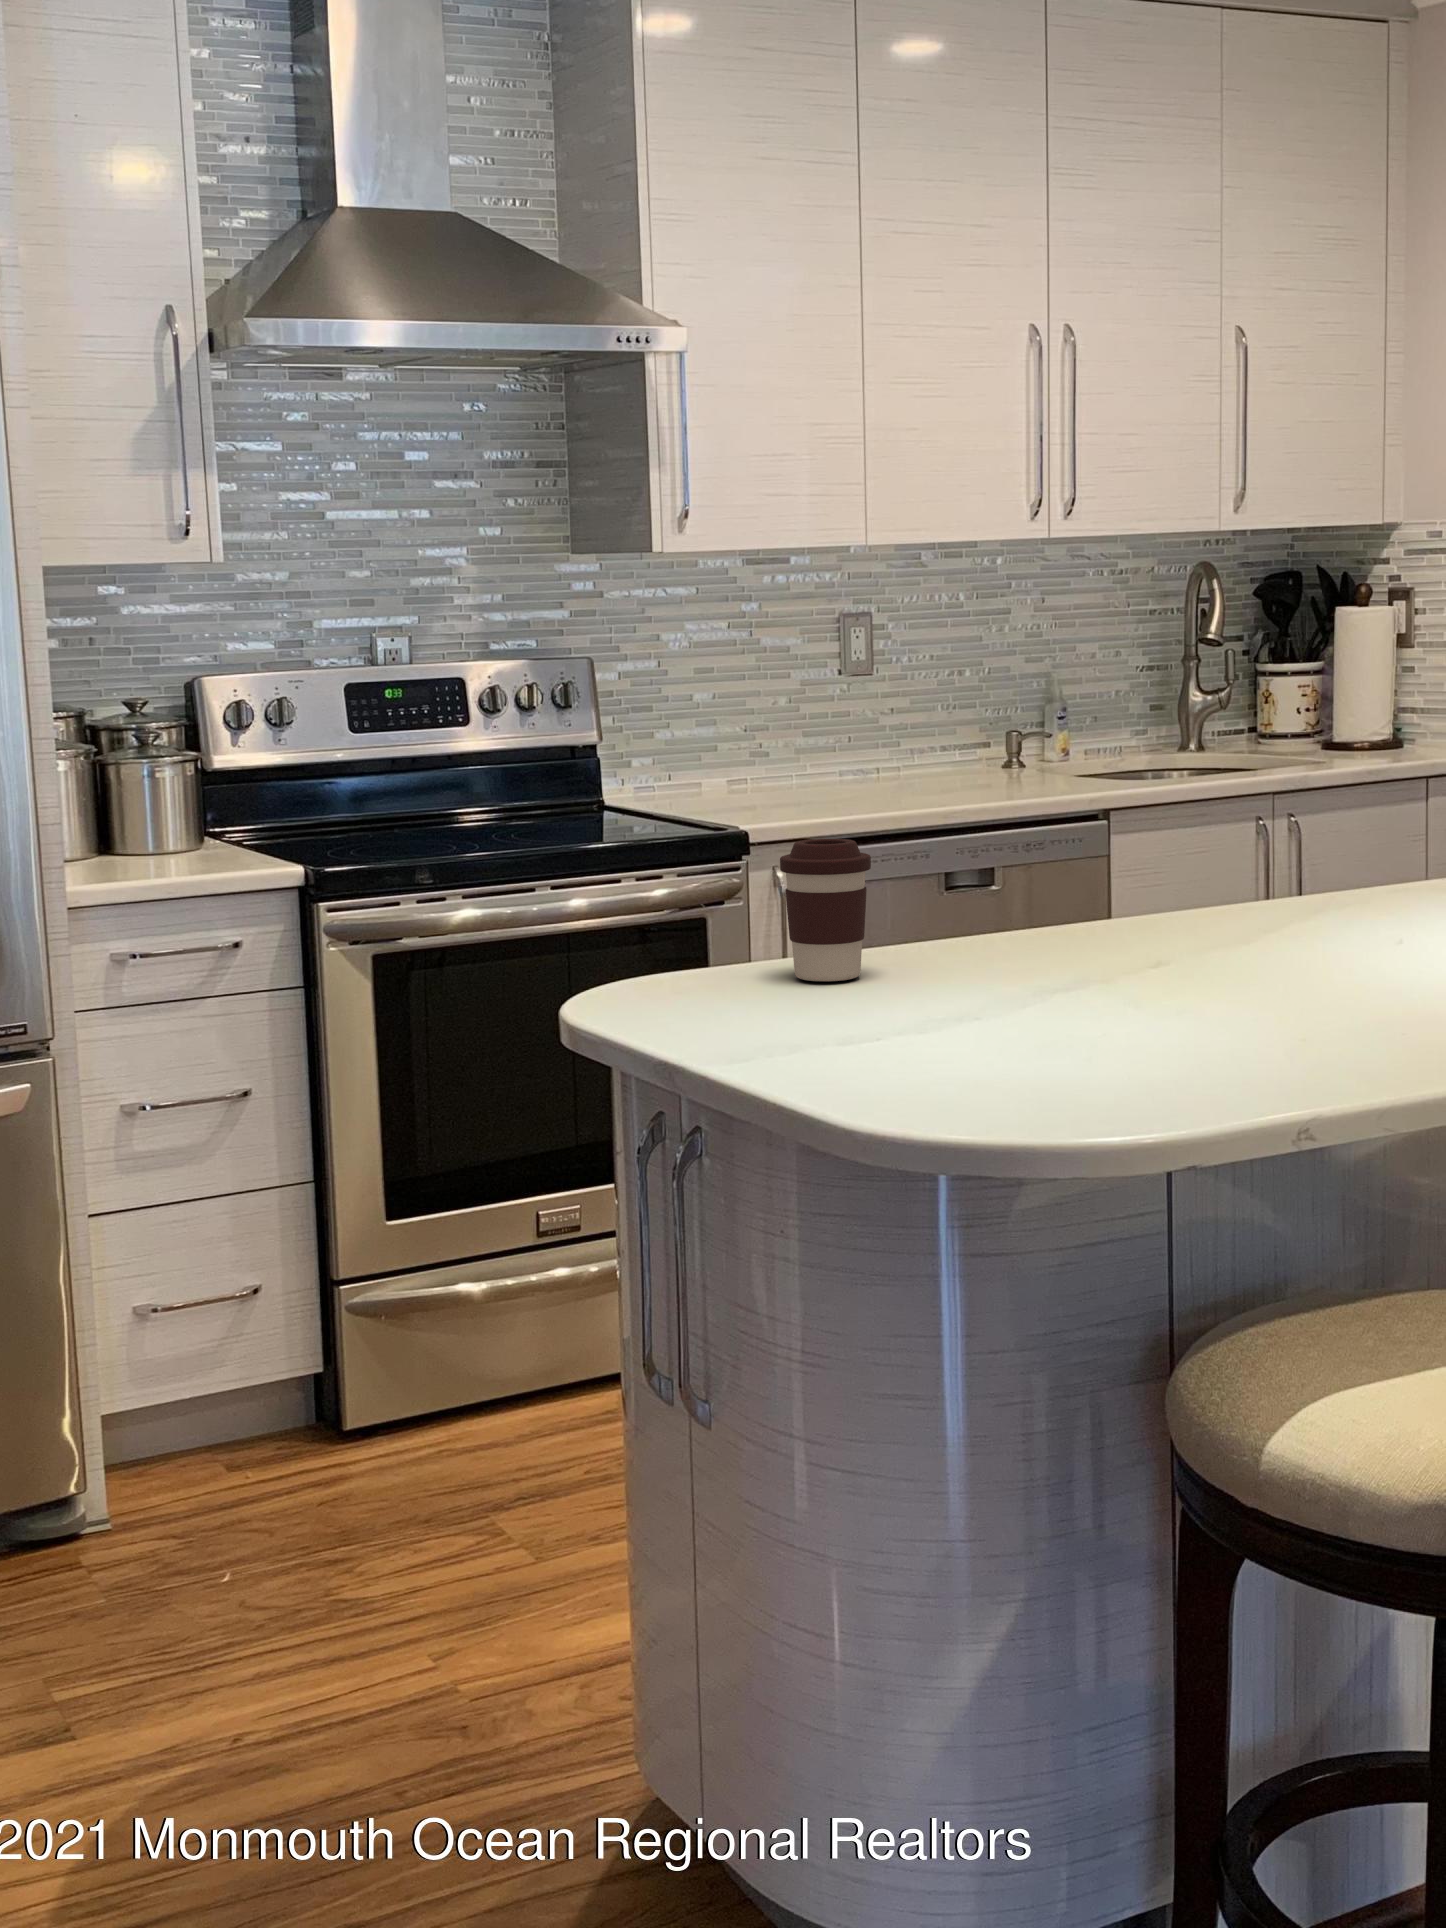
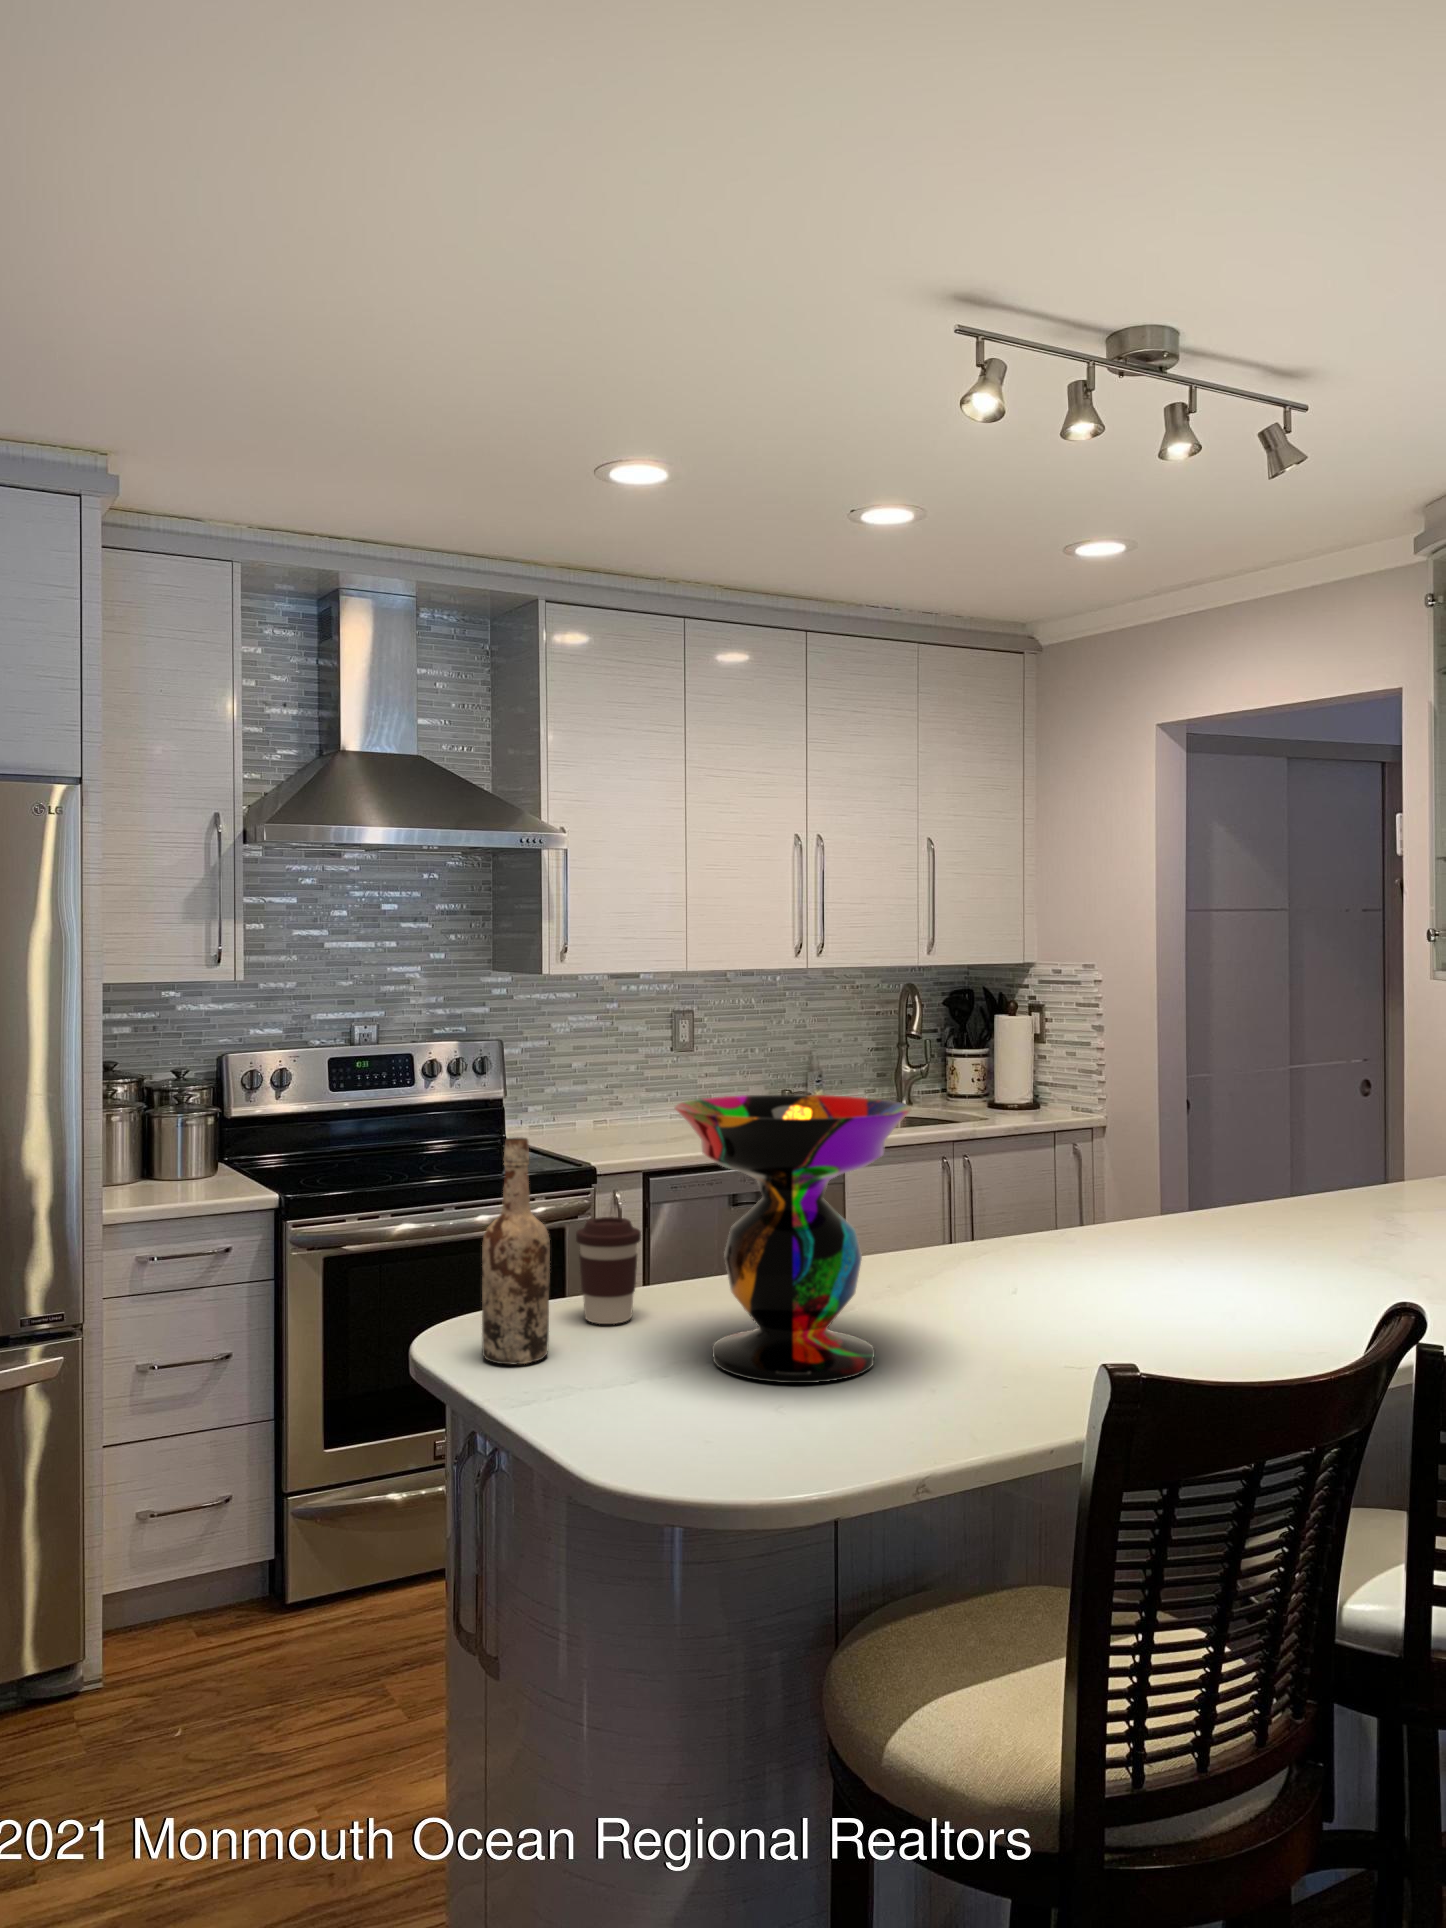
decorative bowl: none [927,652,1269,1029] -> present [674,1094,912,1383]
wine bottle: none [664,716,758,1020] -> present [482,1138,550,1364]

